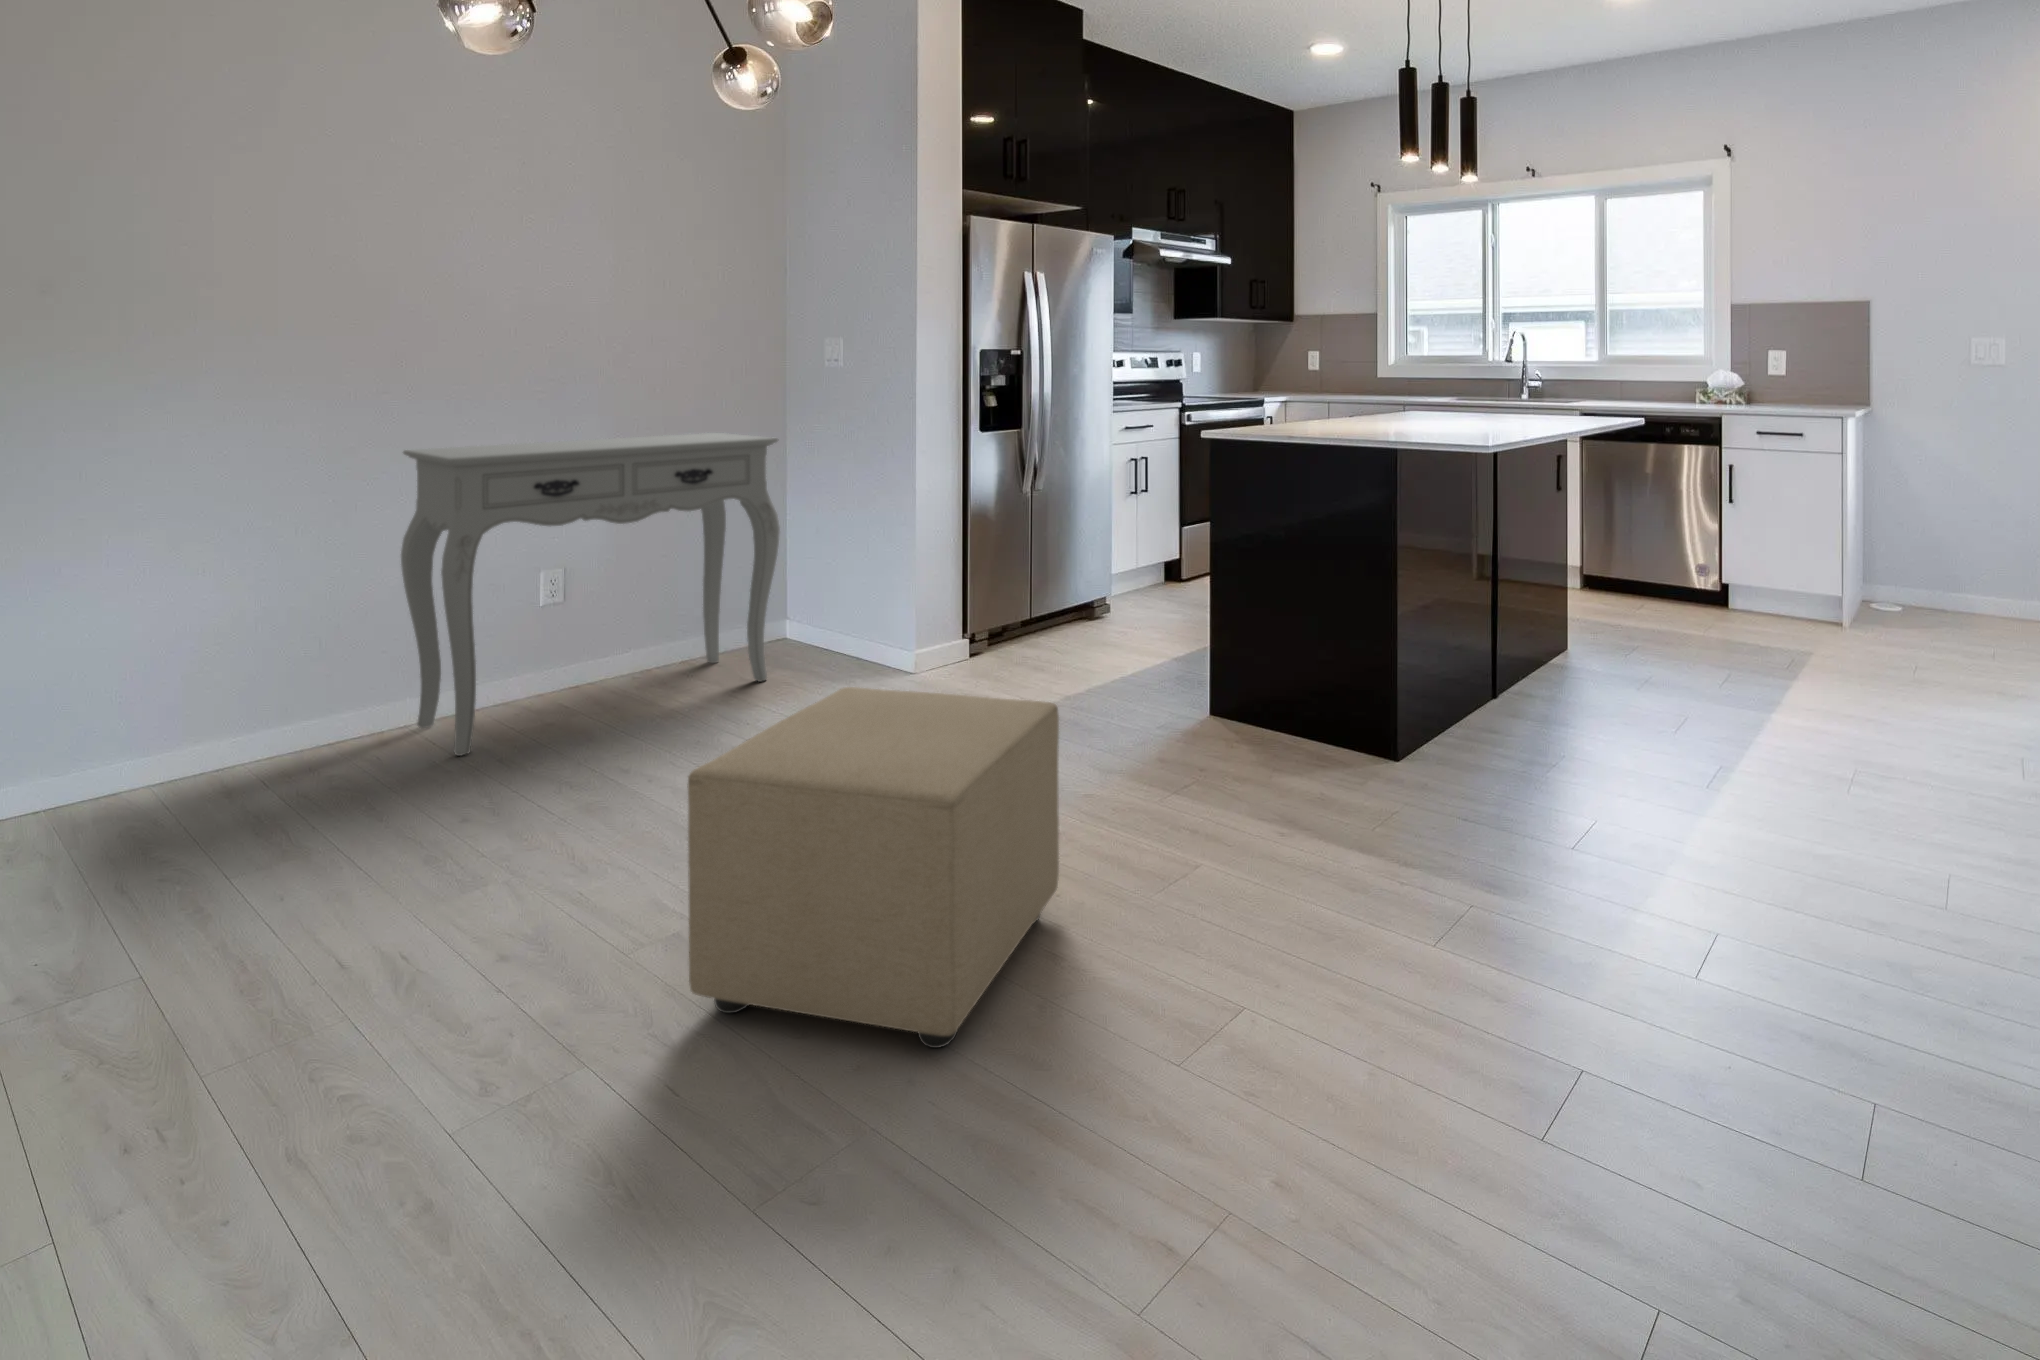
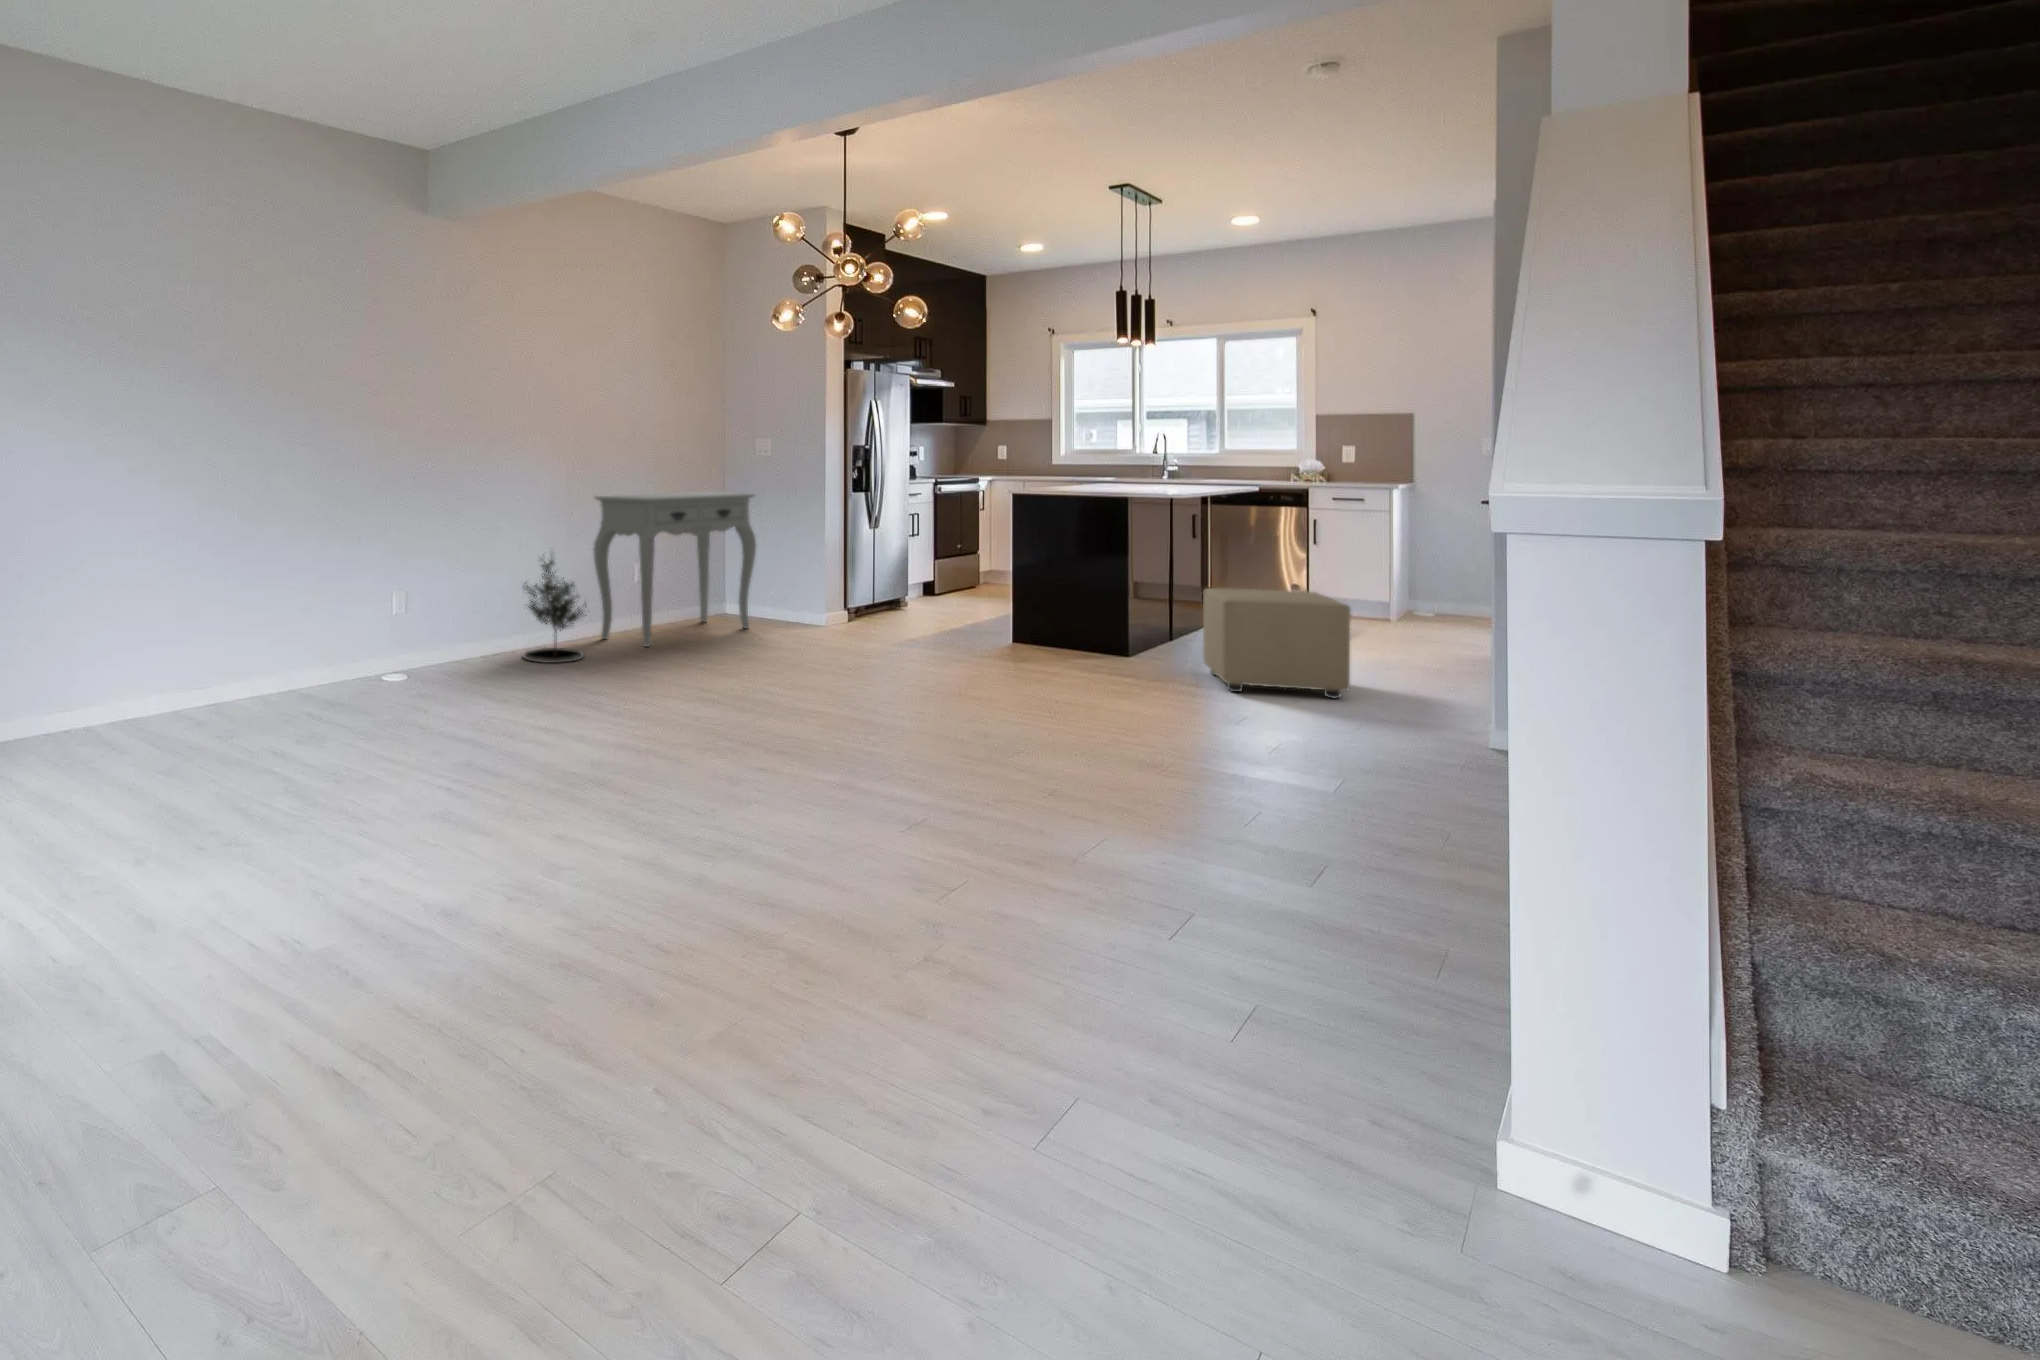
potted tree: none [73,572,268,836] -> present [523,555,586,663]
ottoman: present [688,687,1059,1048] -> present [1203,588,1351,698]

